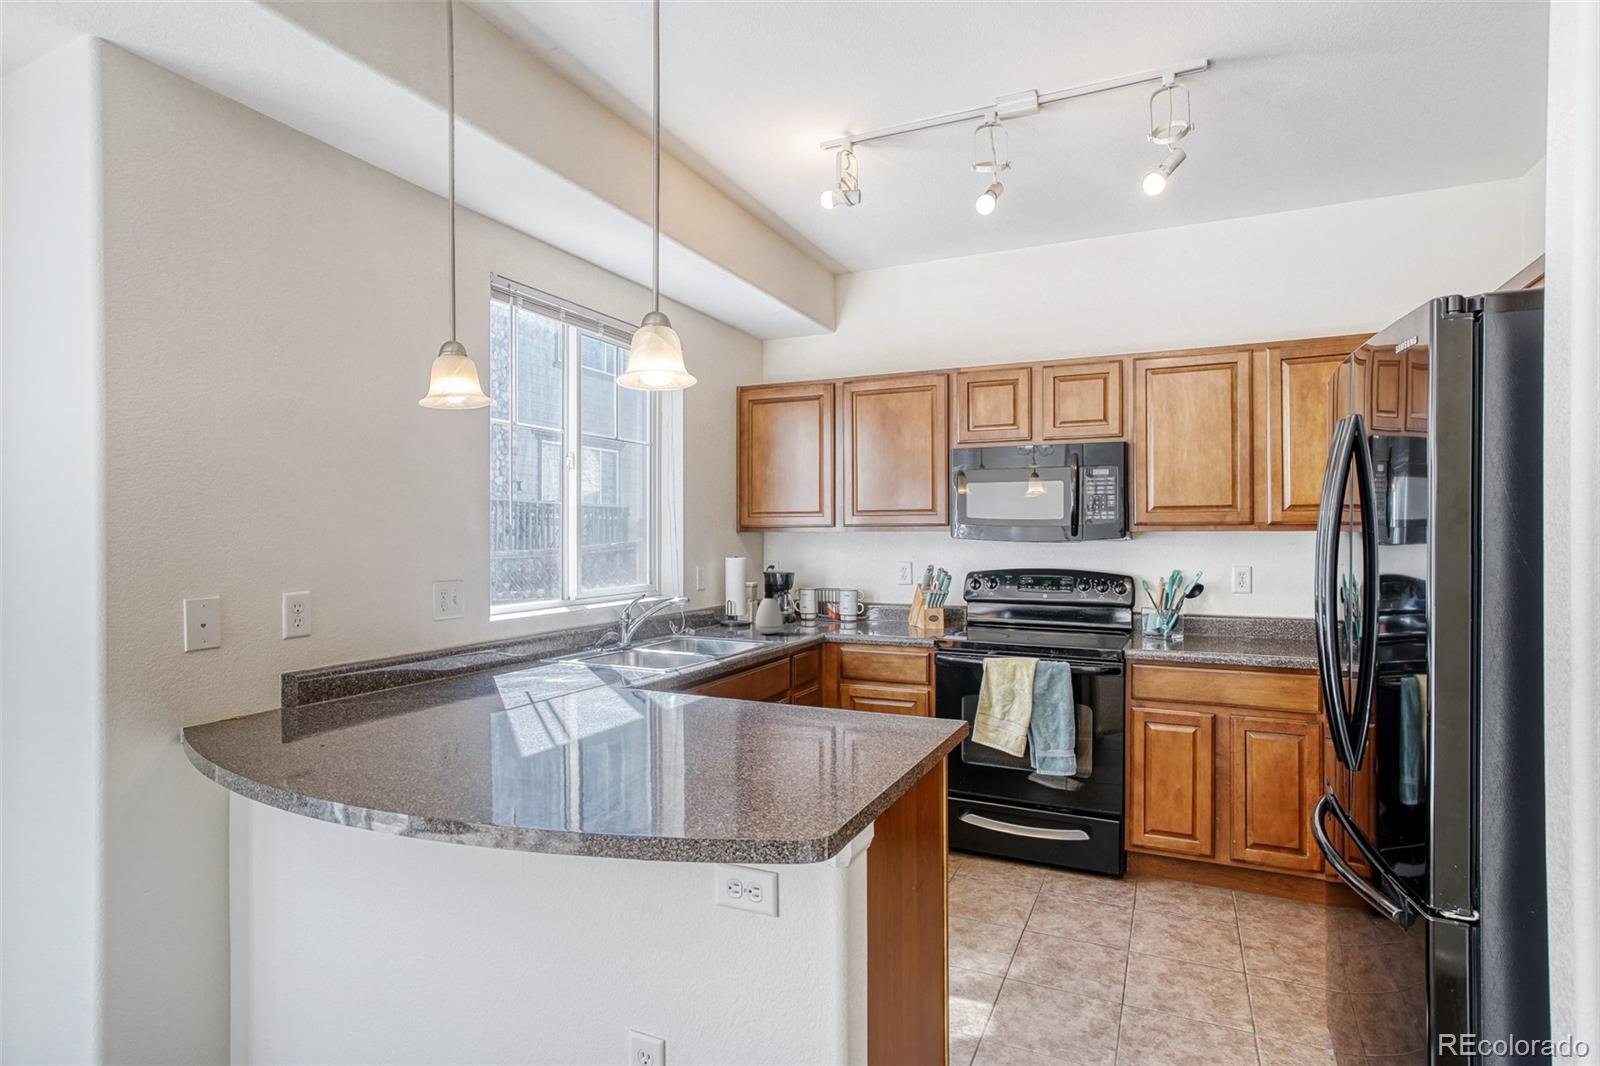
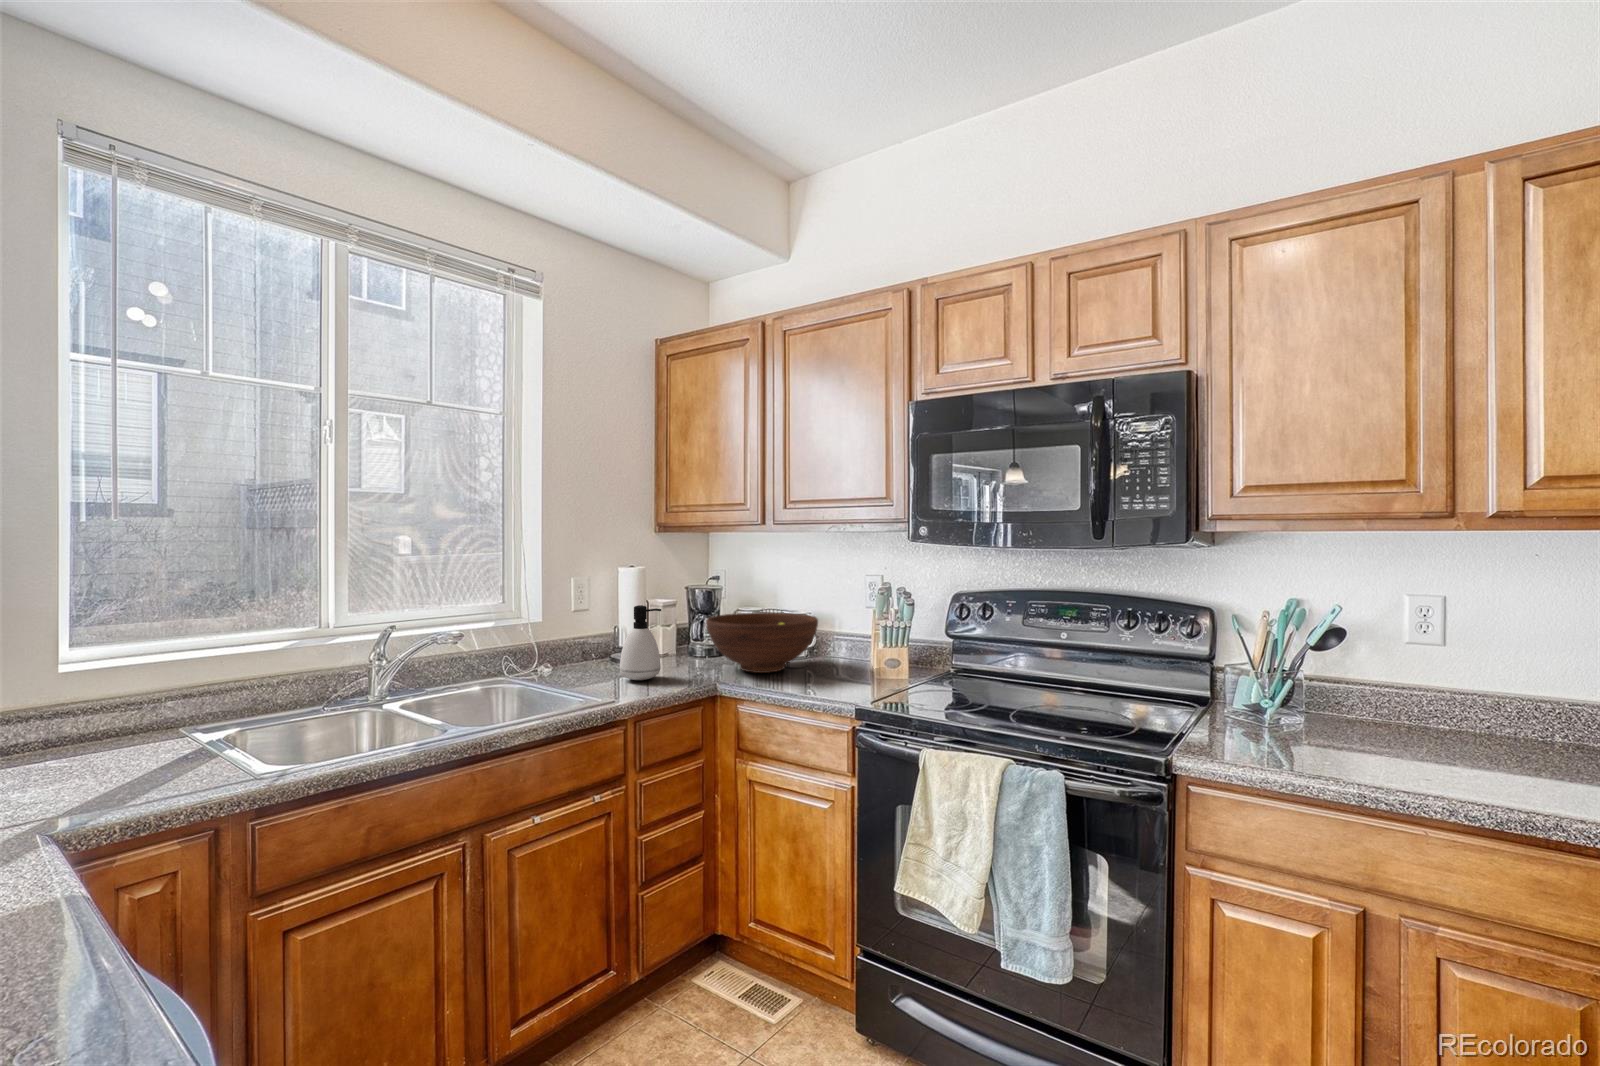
fruit bowl: none [803,589,880,628] -> present [706,613,818,673]

